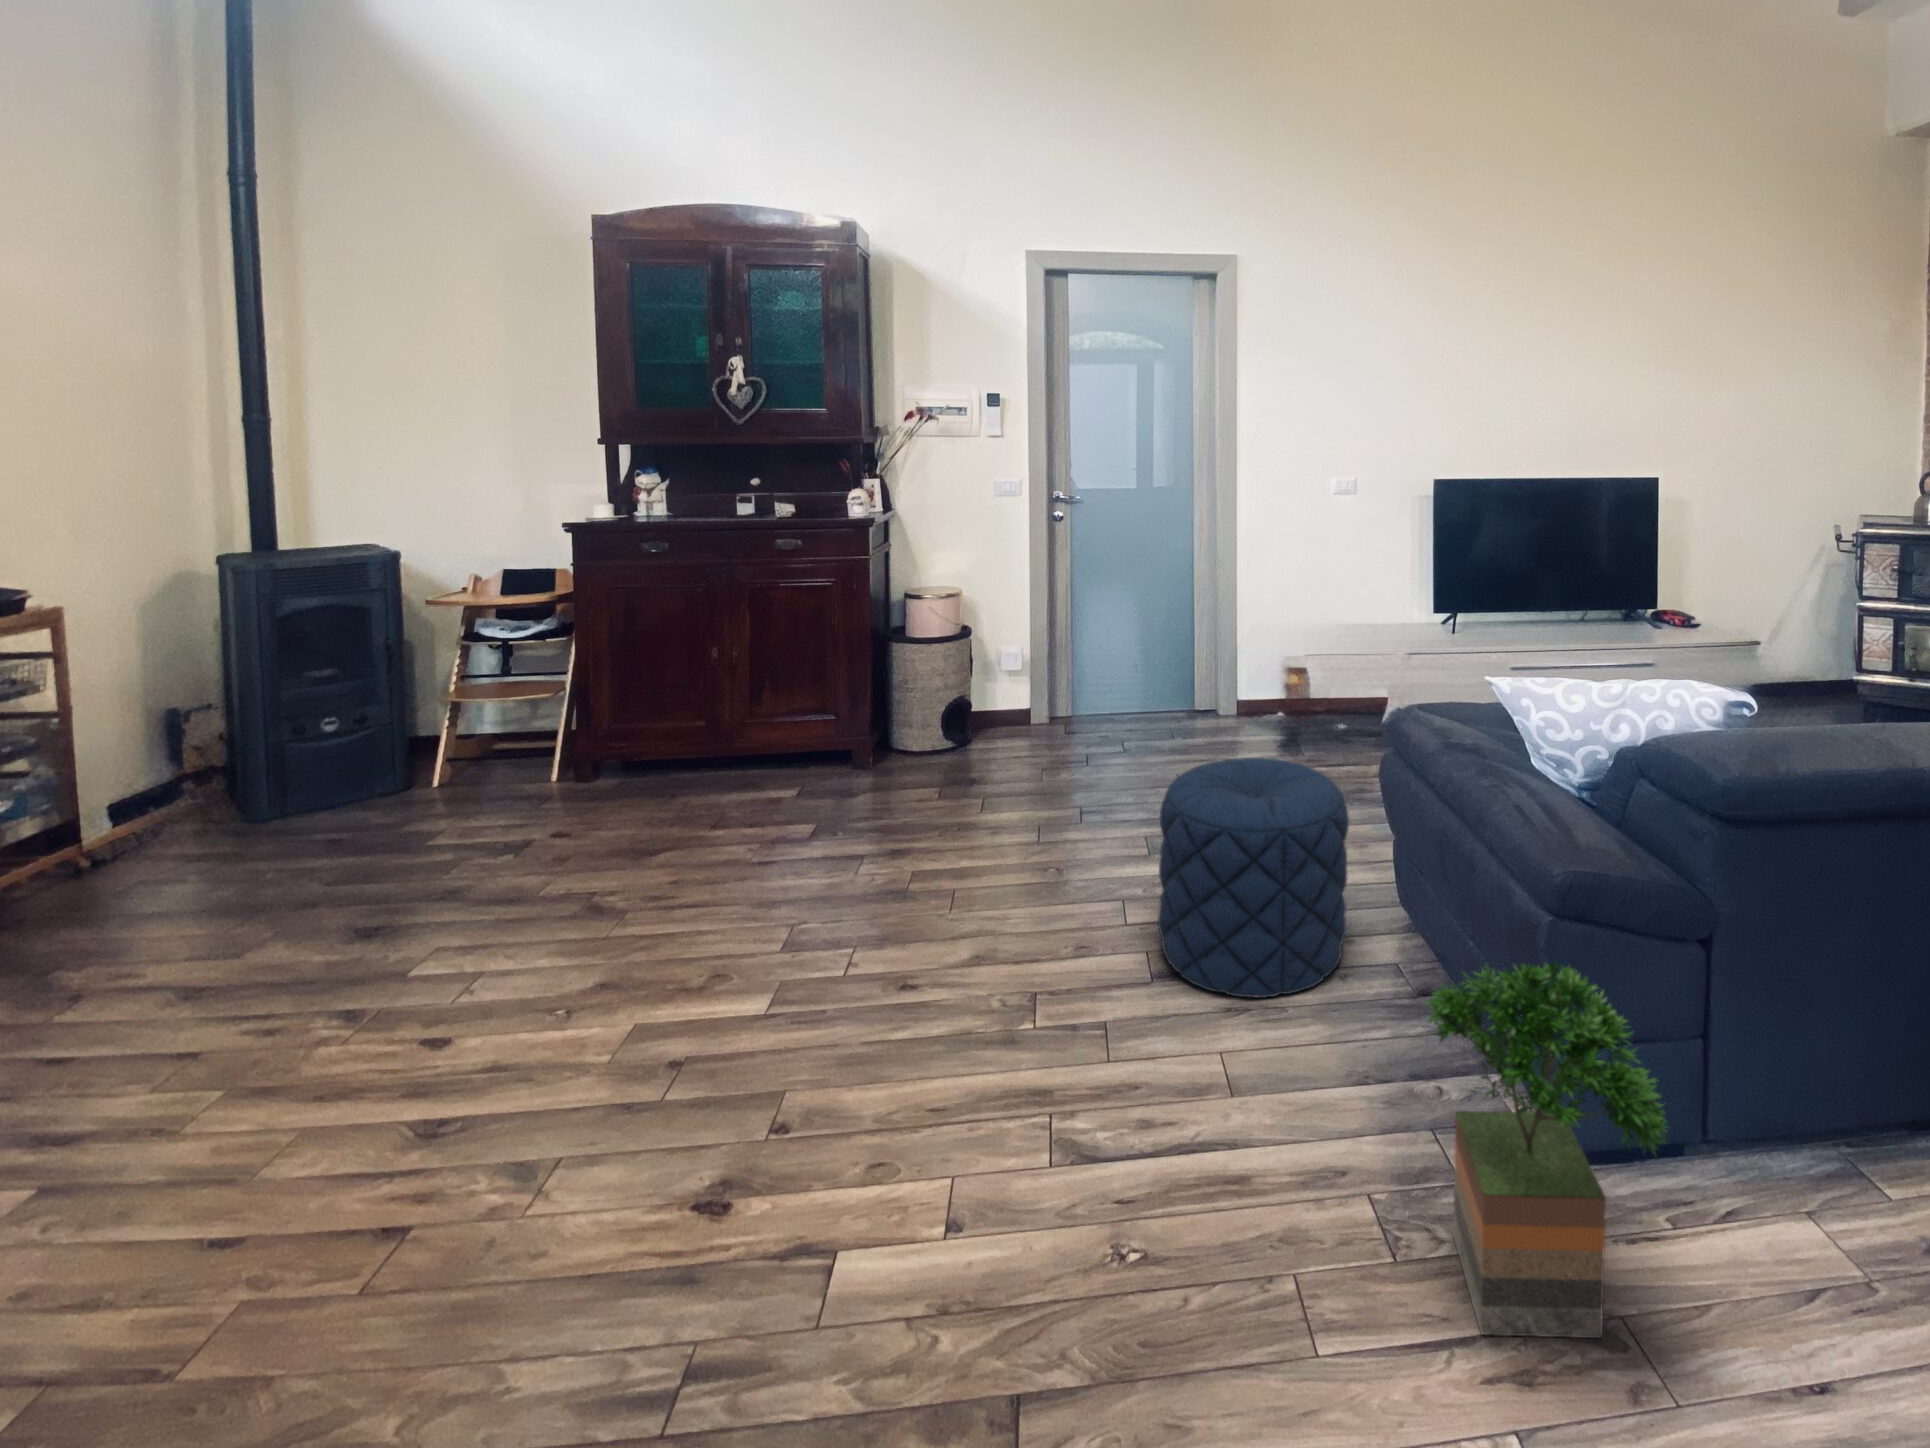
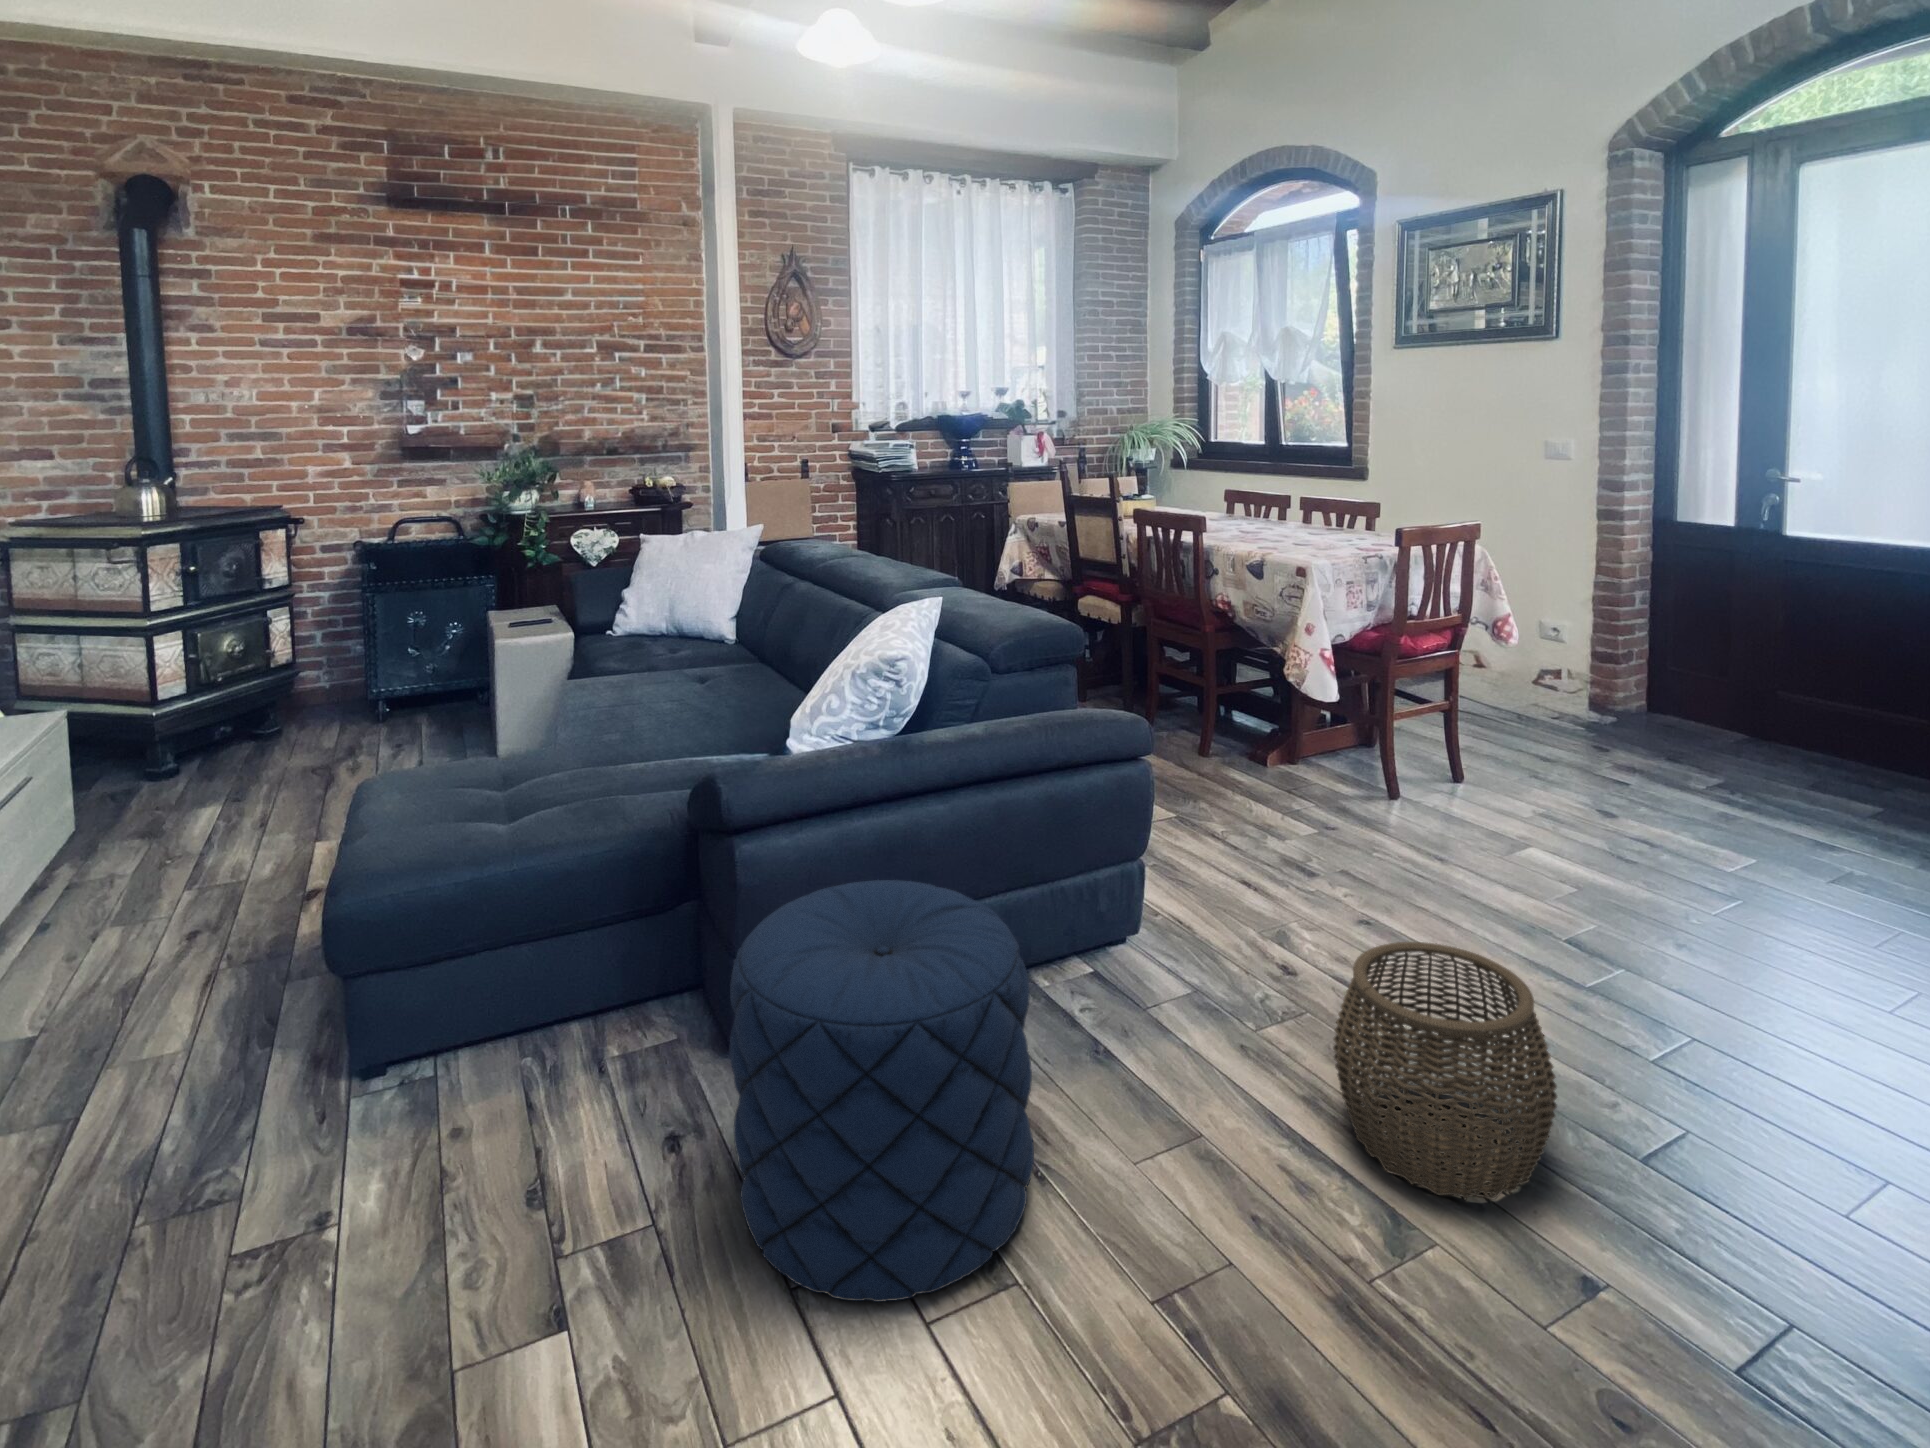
potted tree: present [1427,962,1666,1338] -> none [1178,744,1336,988]
woven basket: none [1028,1019,1239,1309] -> present [1333,942,1557,1199]

